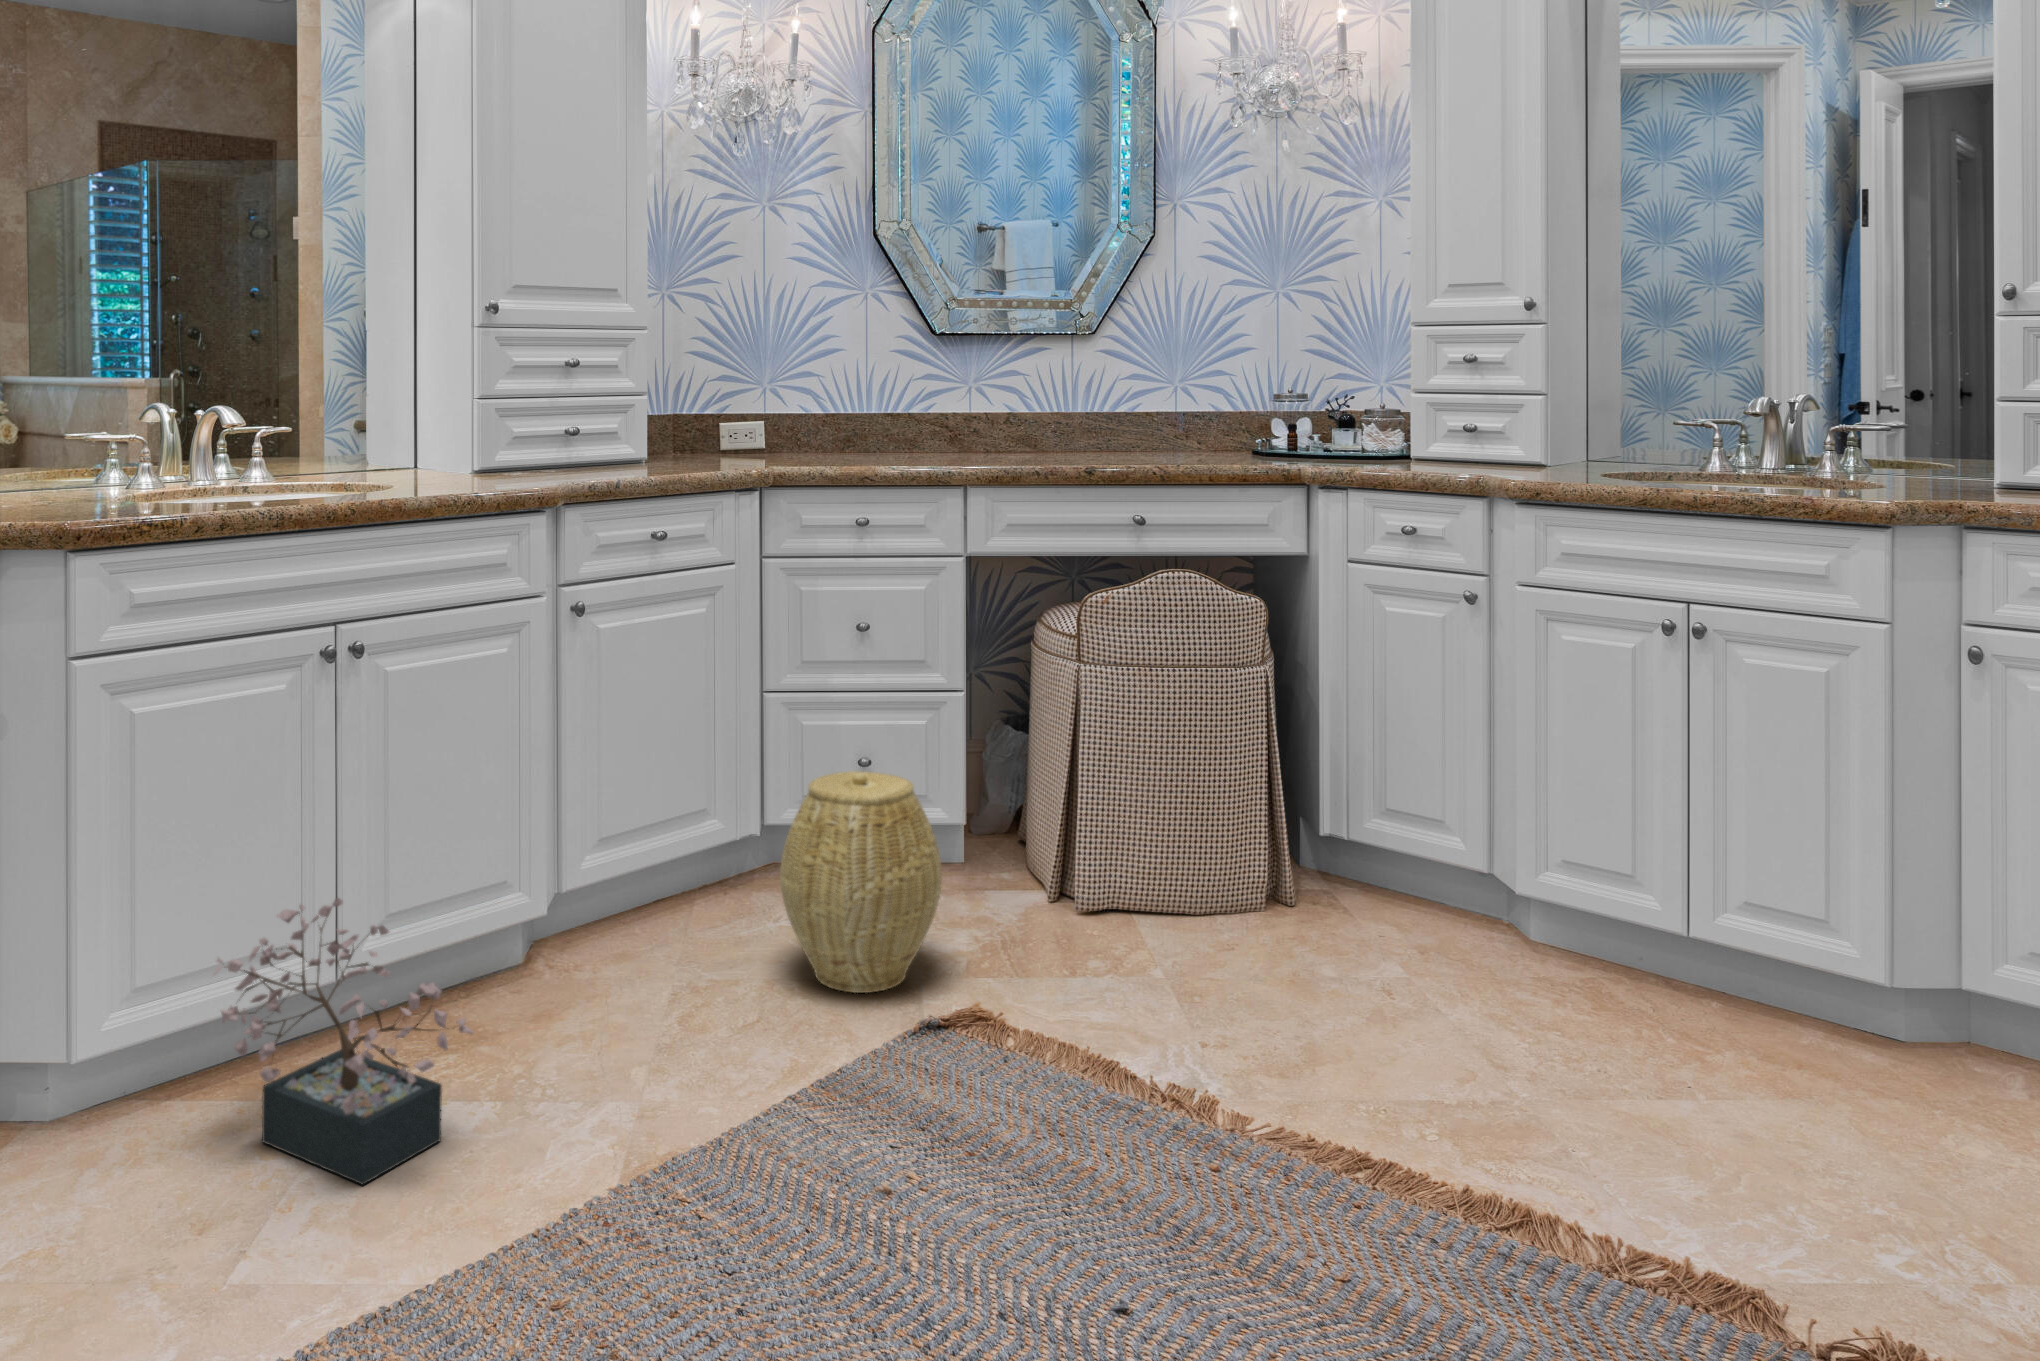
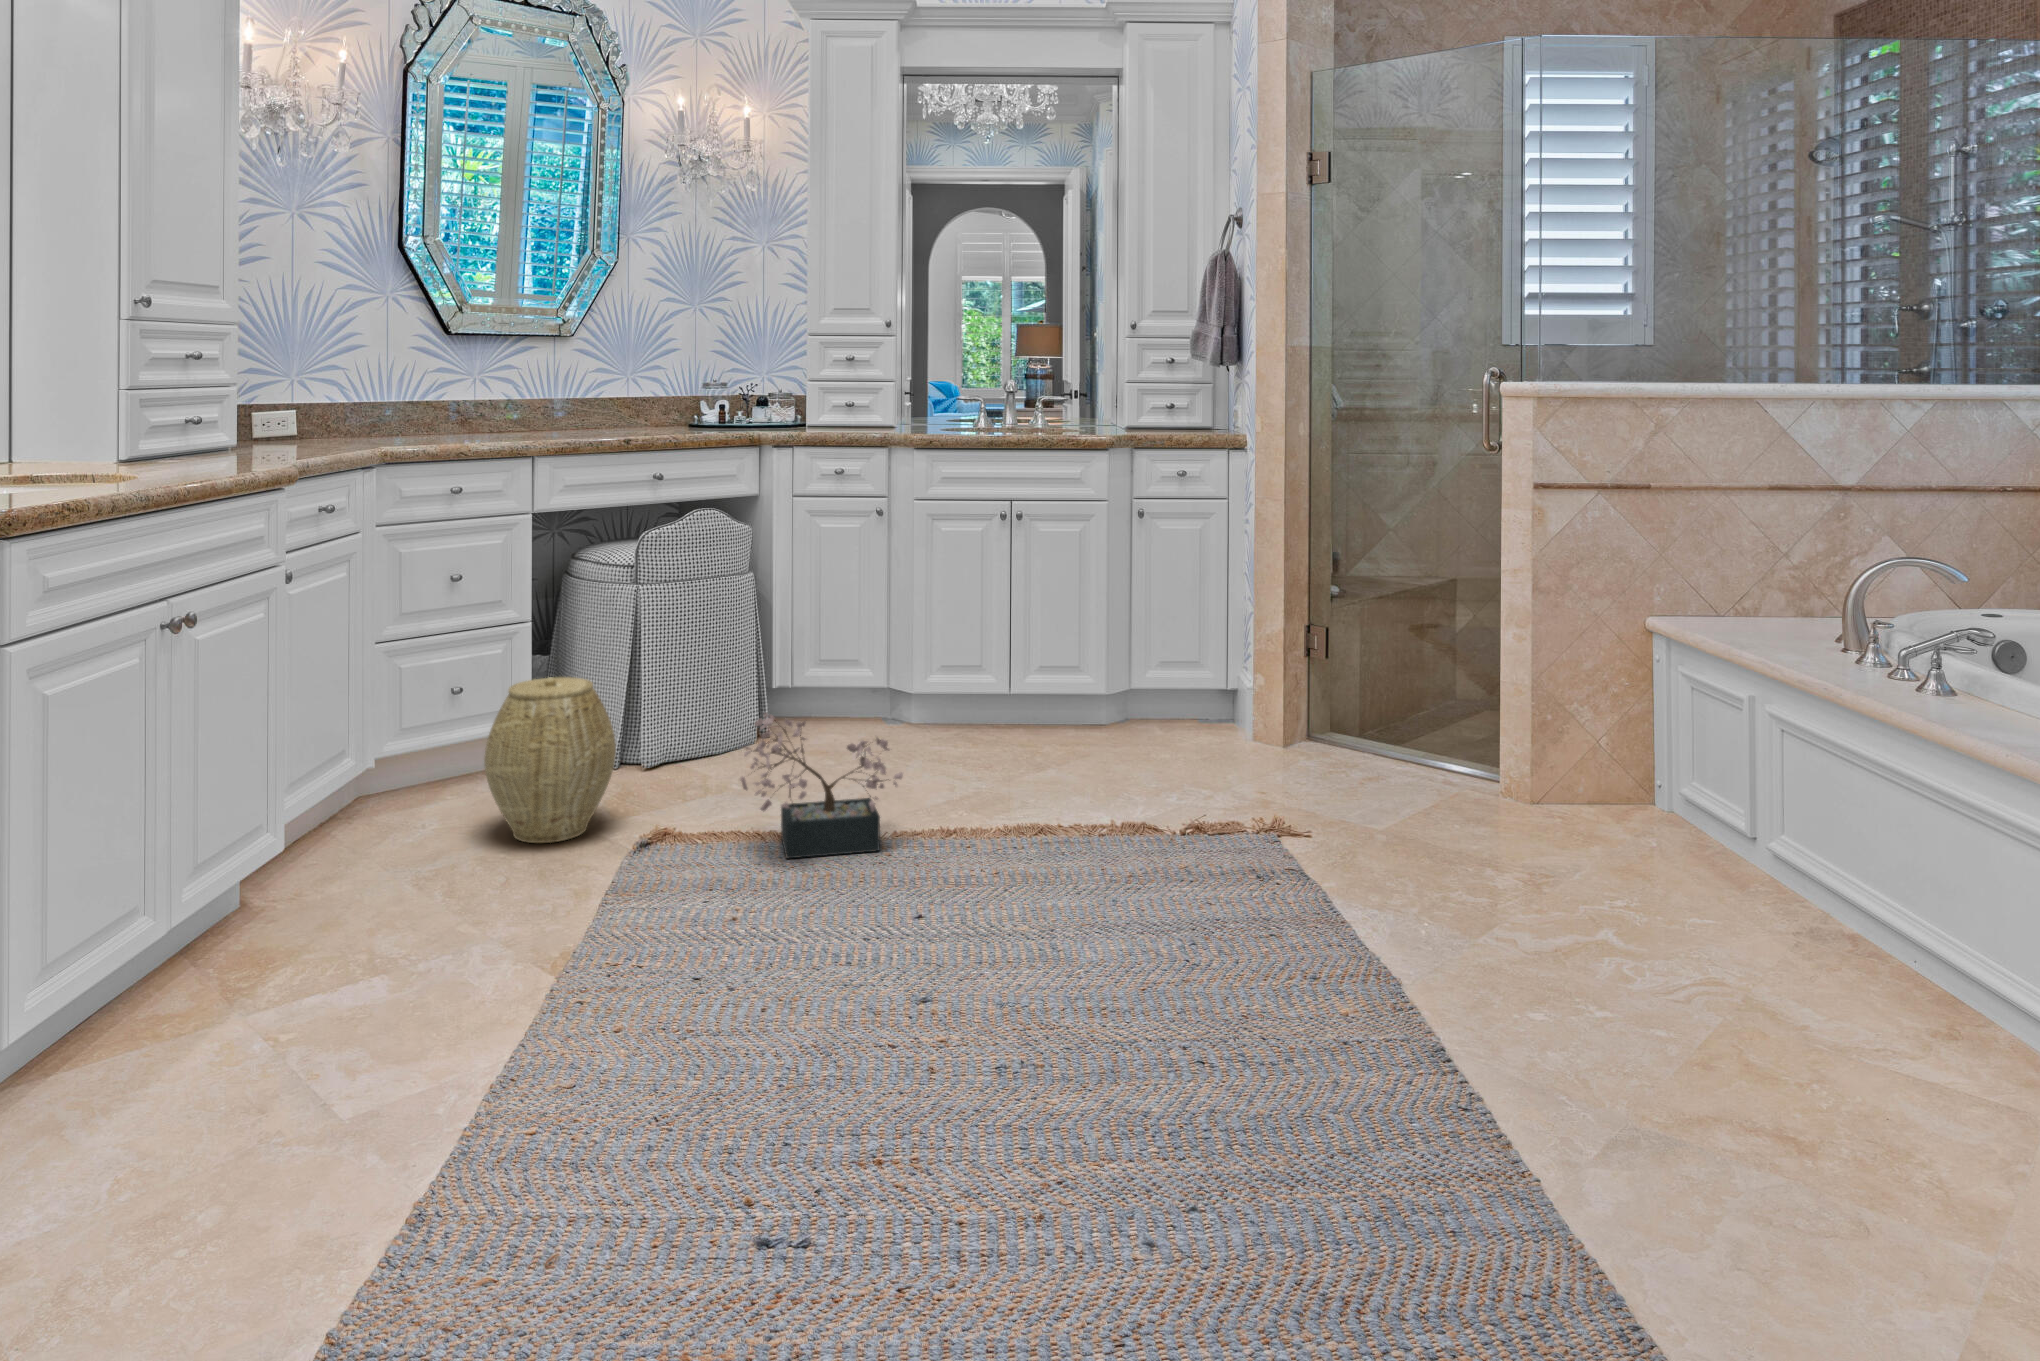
decorative plant: present [214,898,473,1185] -> present [740,713,903,858]

